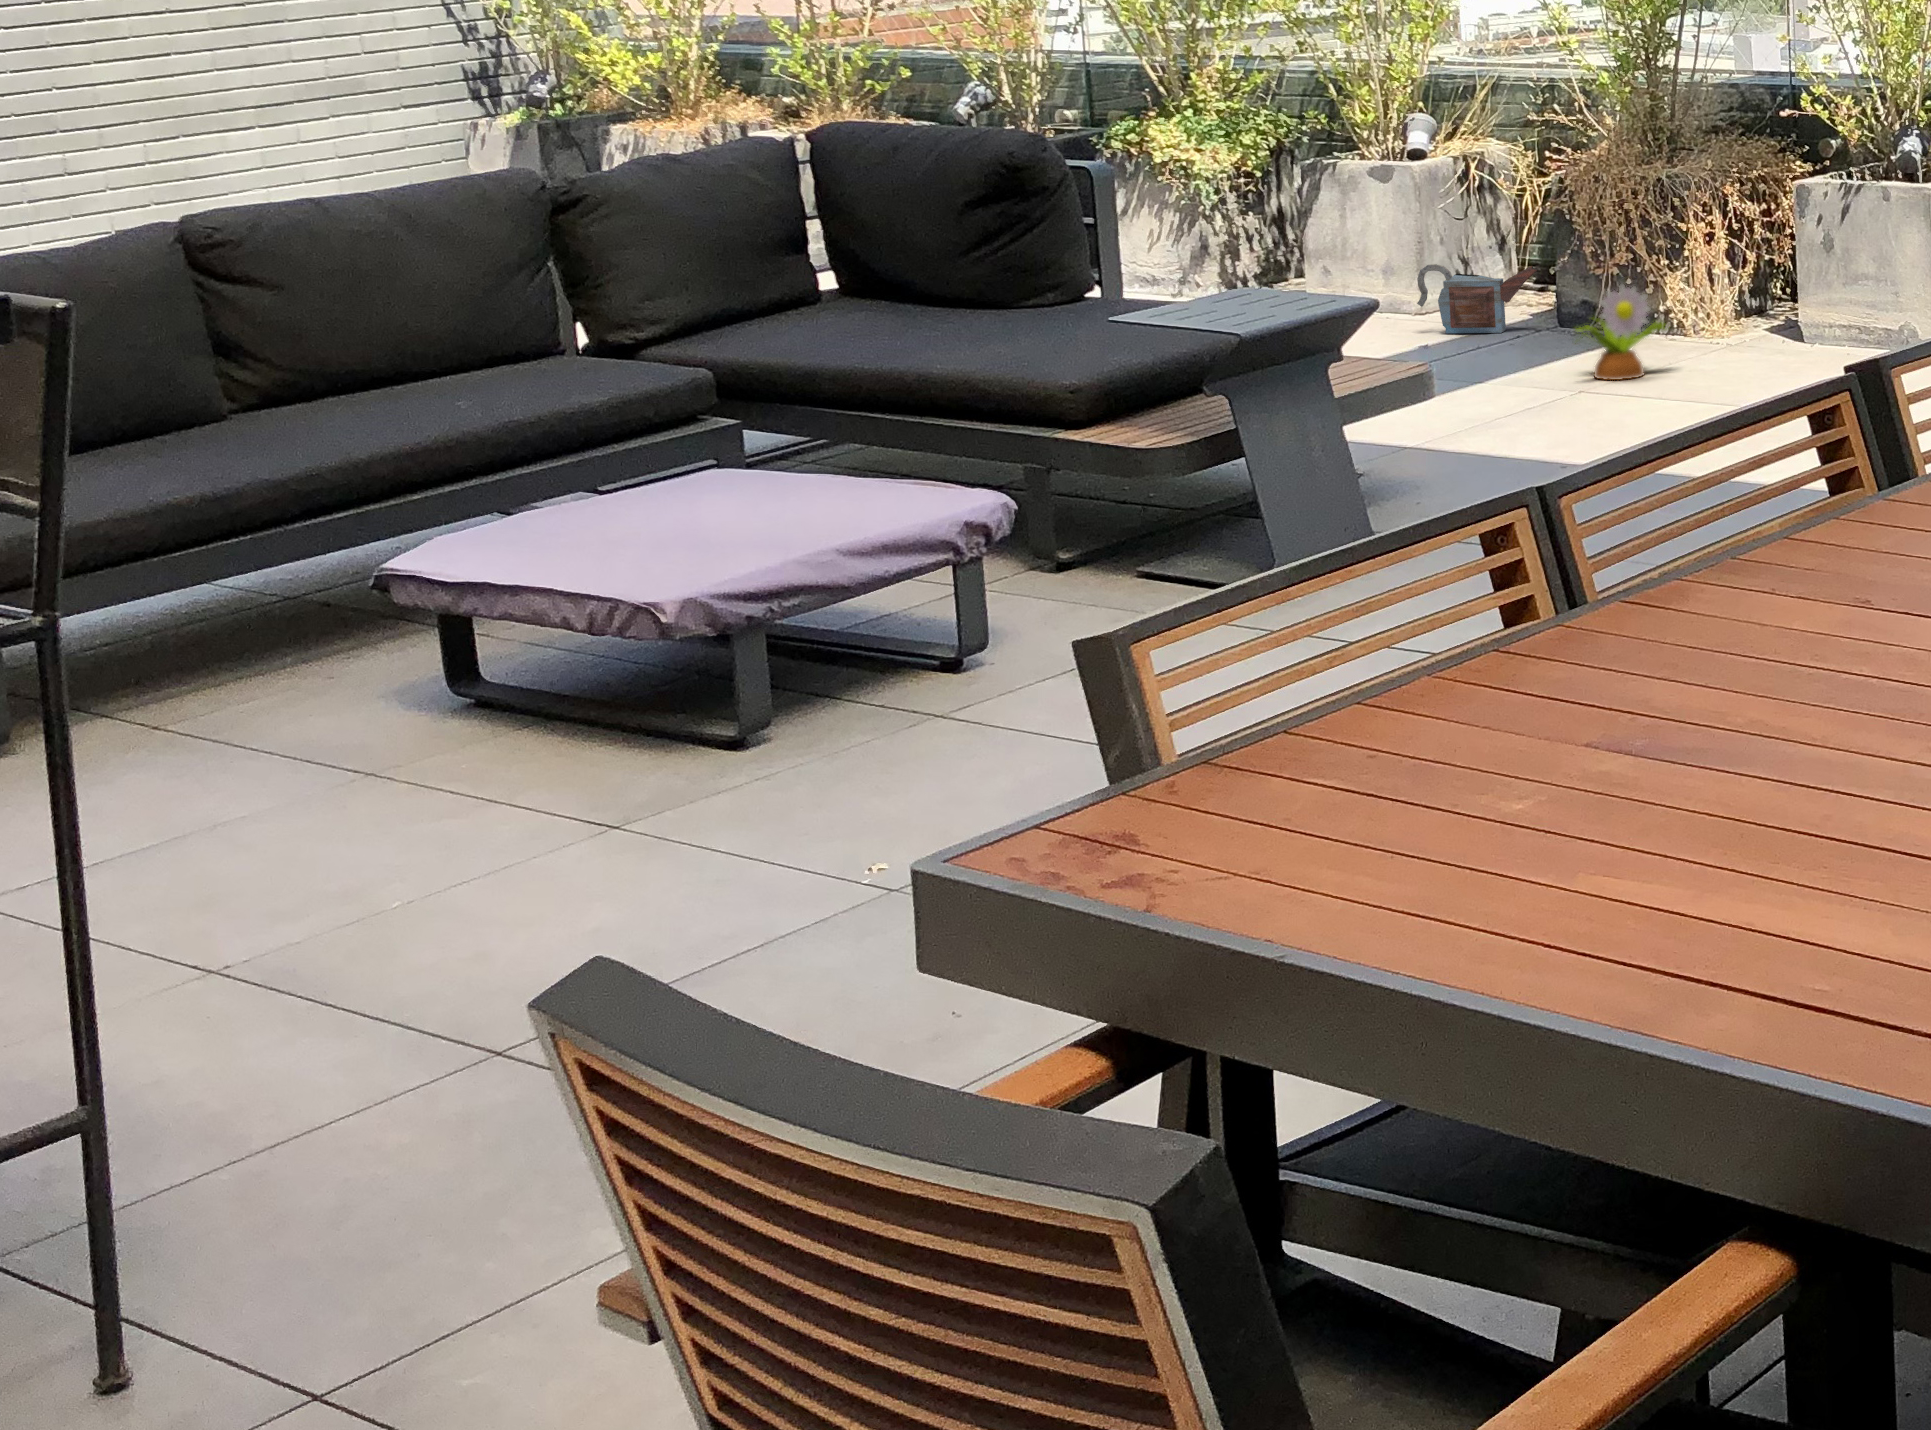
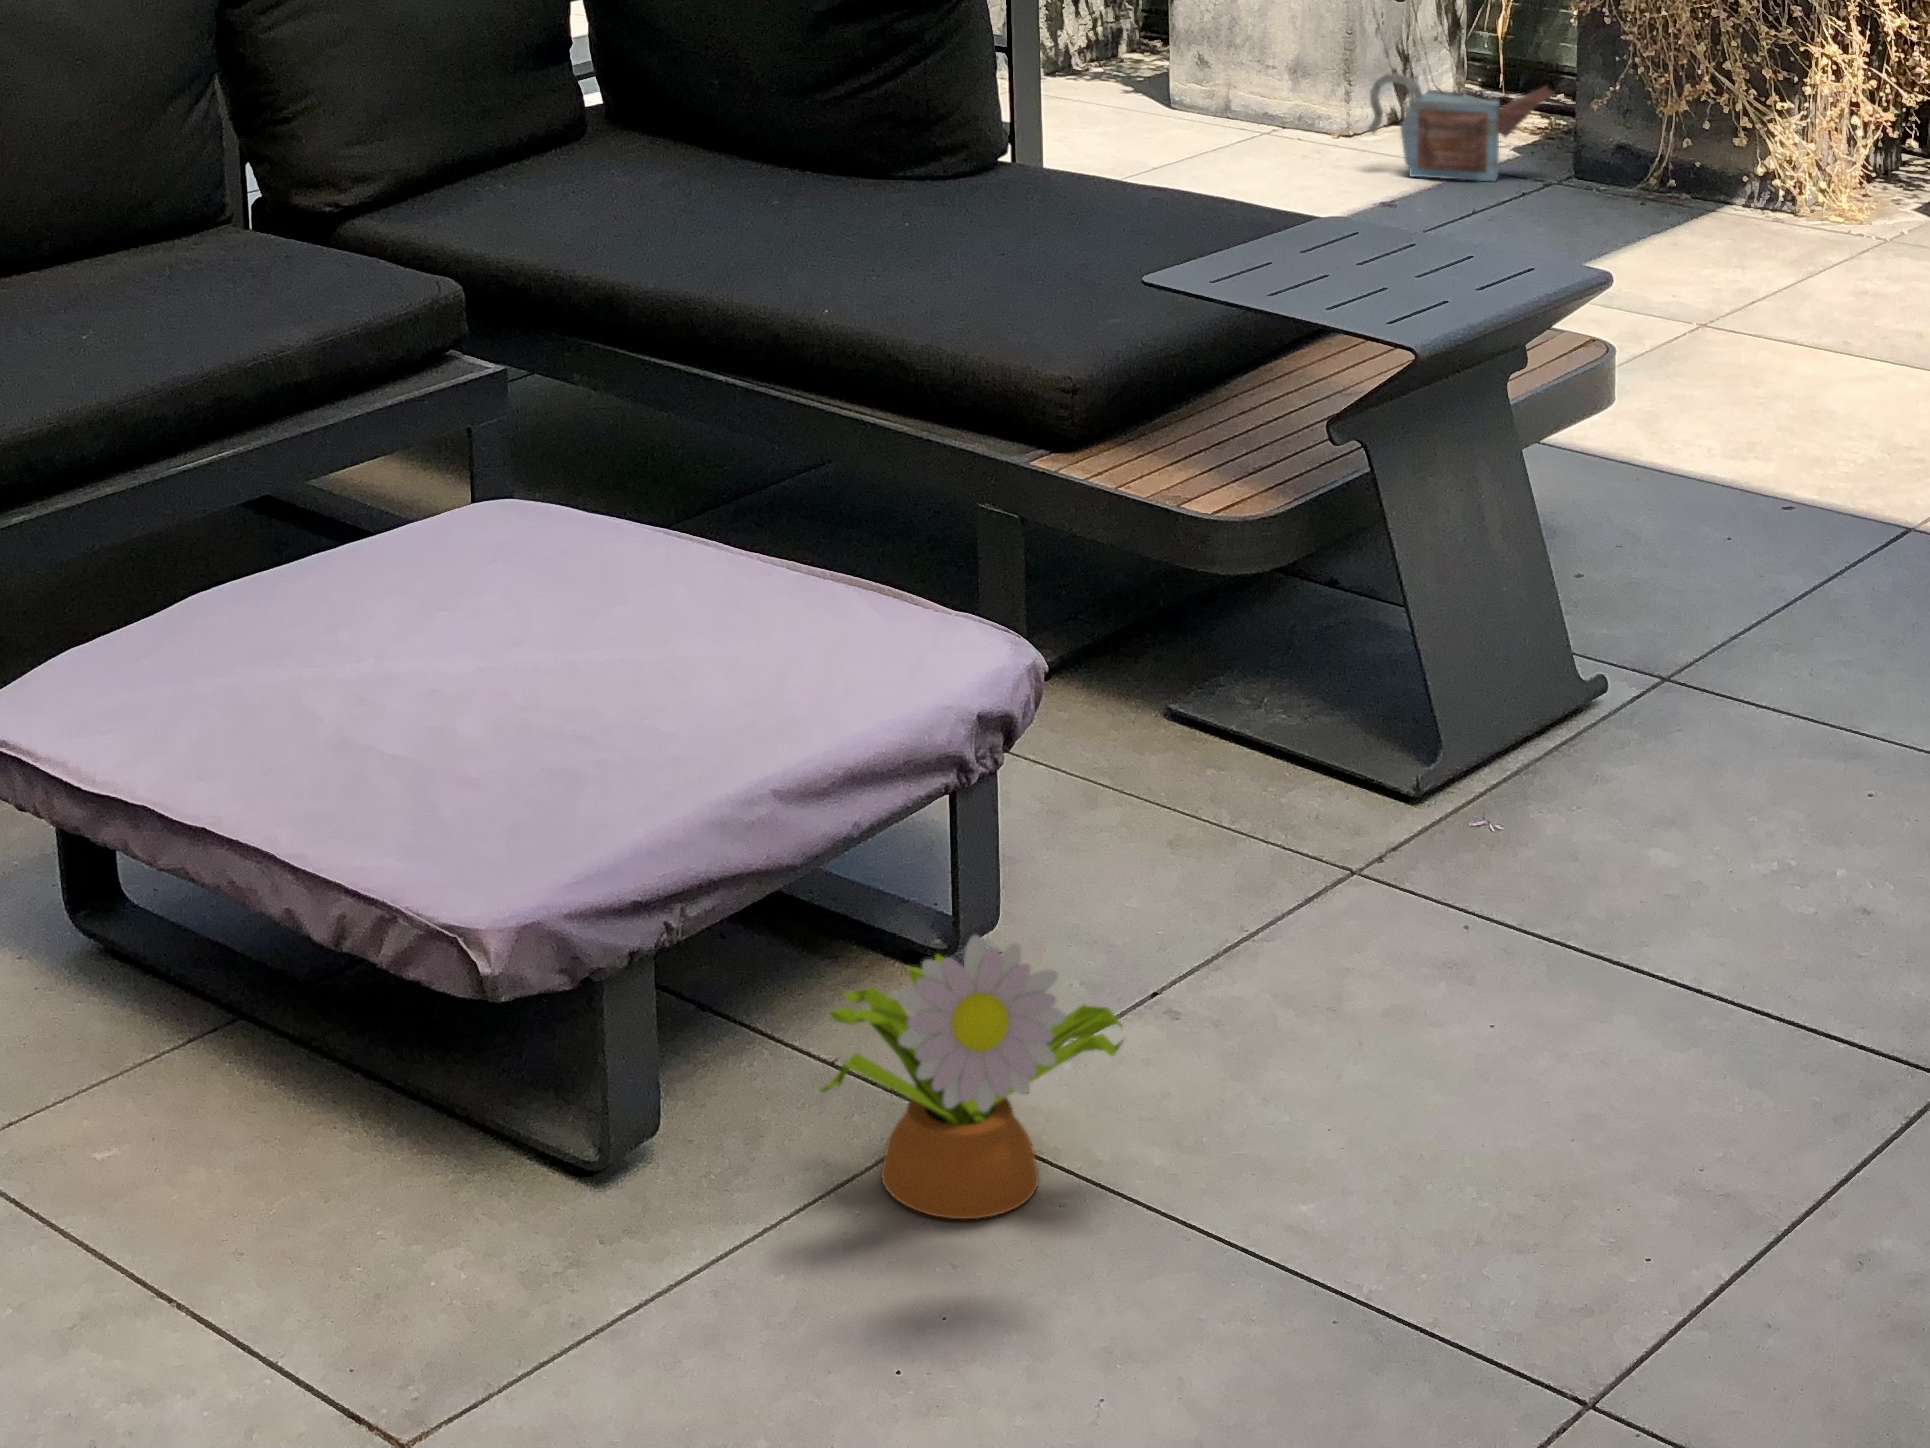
decorative plant: present [1576,285,1665,380] -> present [820,935,1123,1219]

